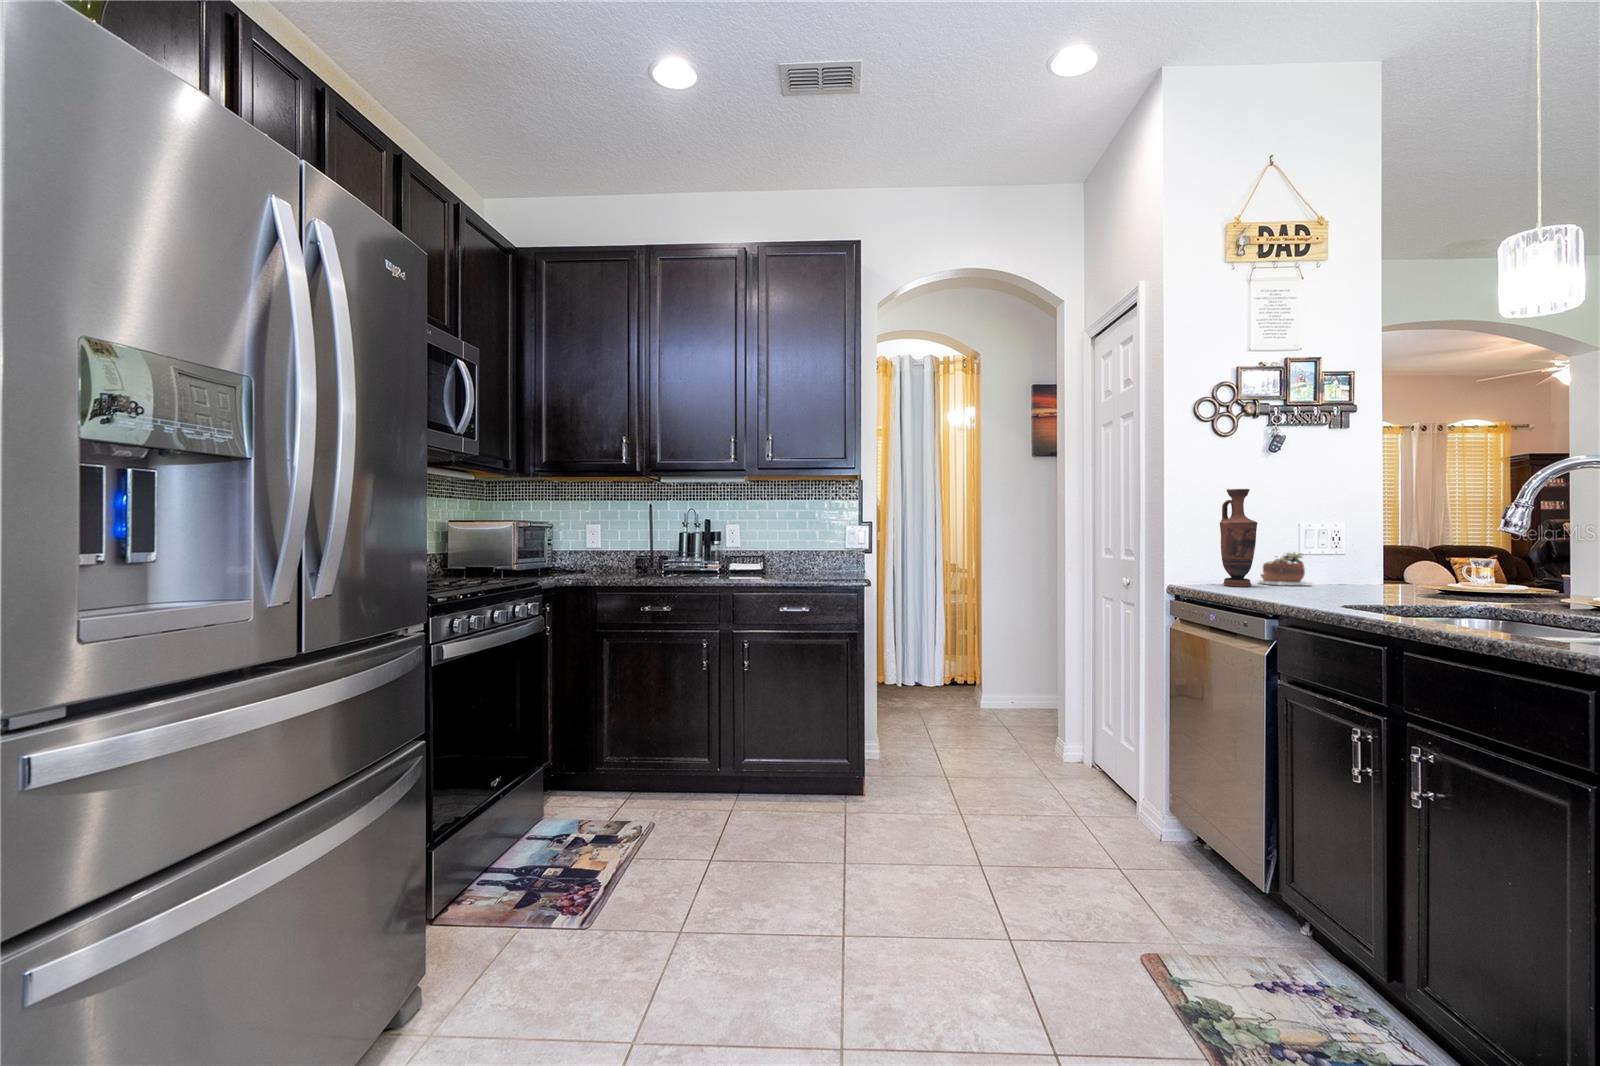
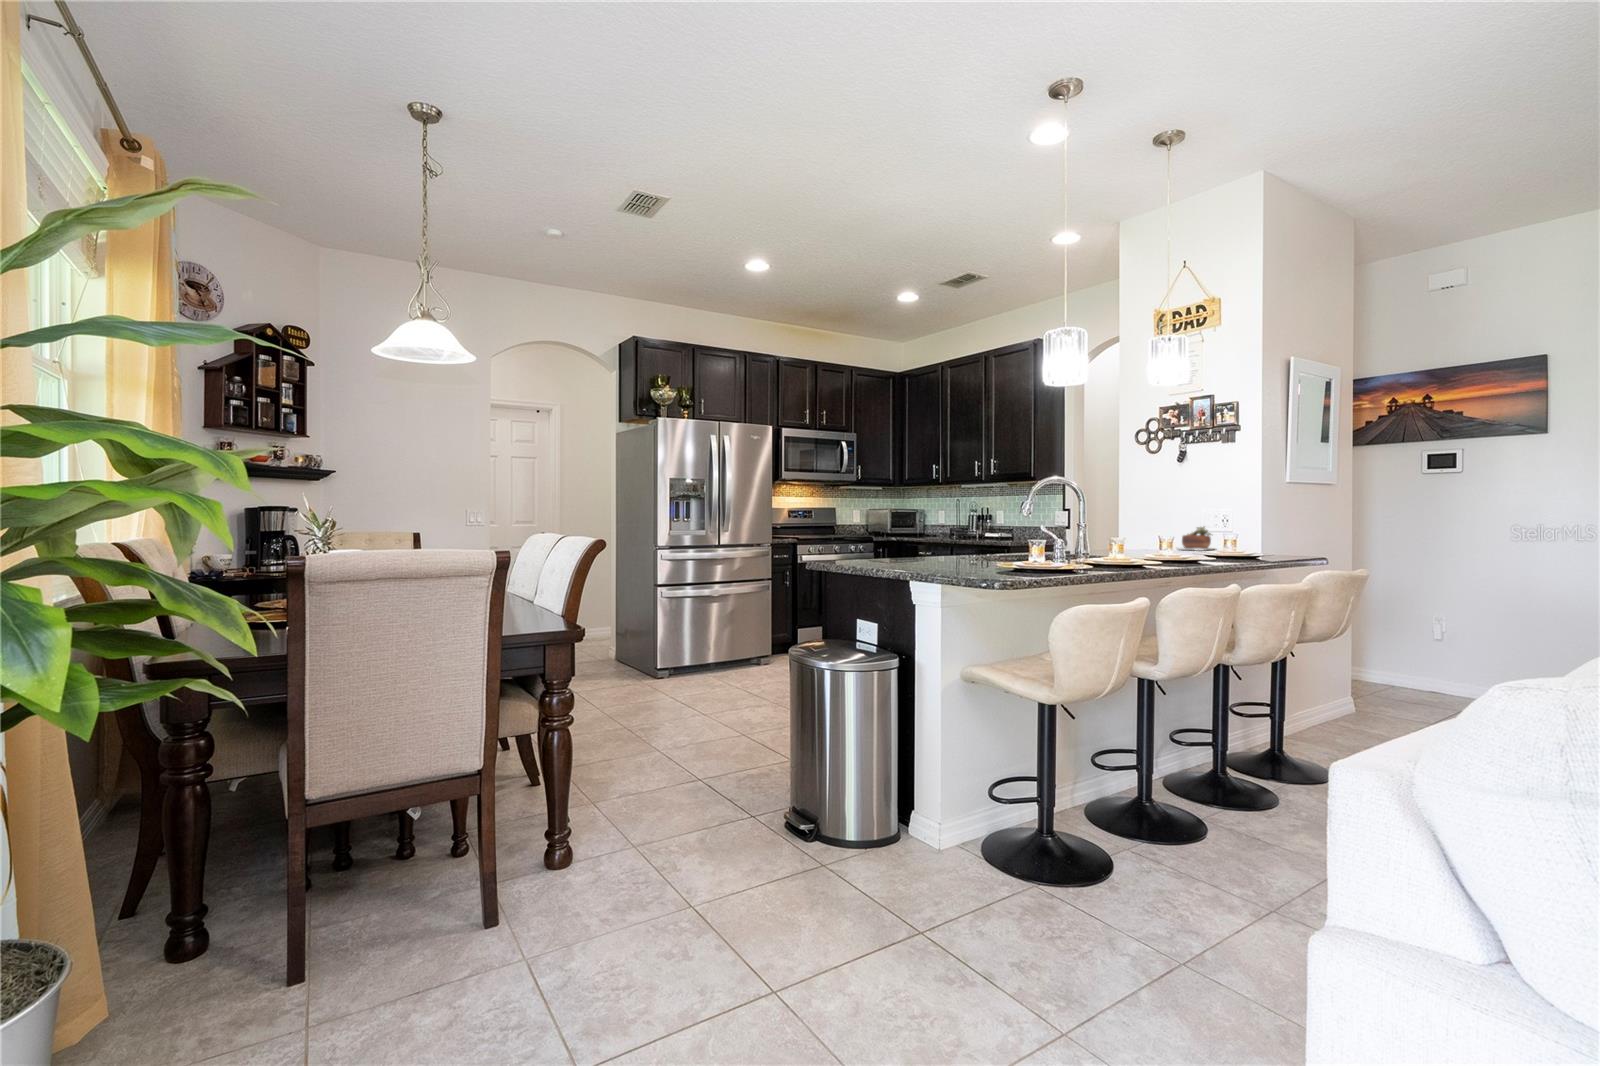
vase: present [1220,489,1257,586] -> none [1139,487,1161,549]

